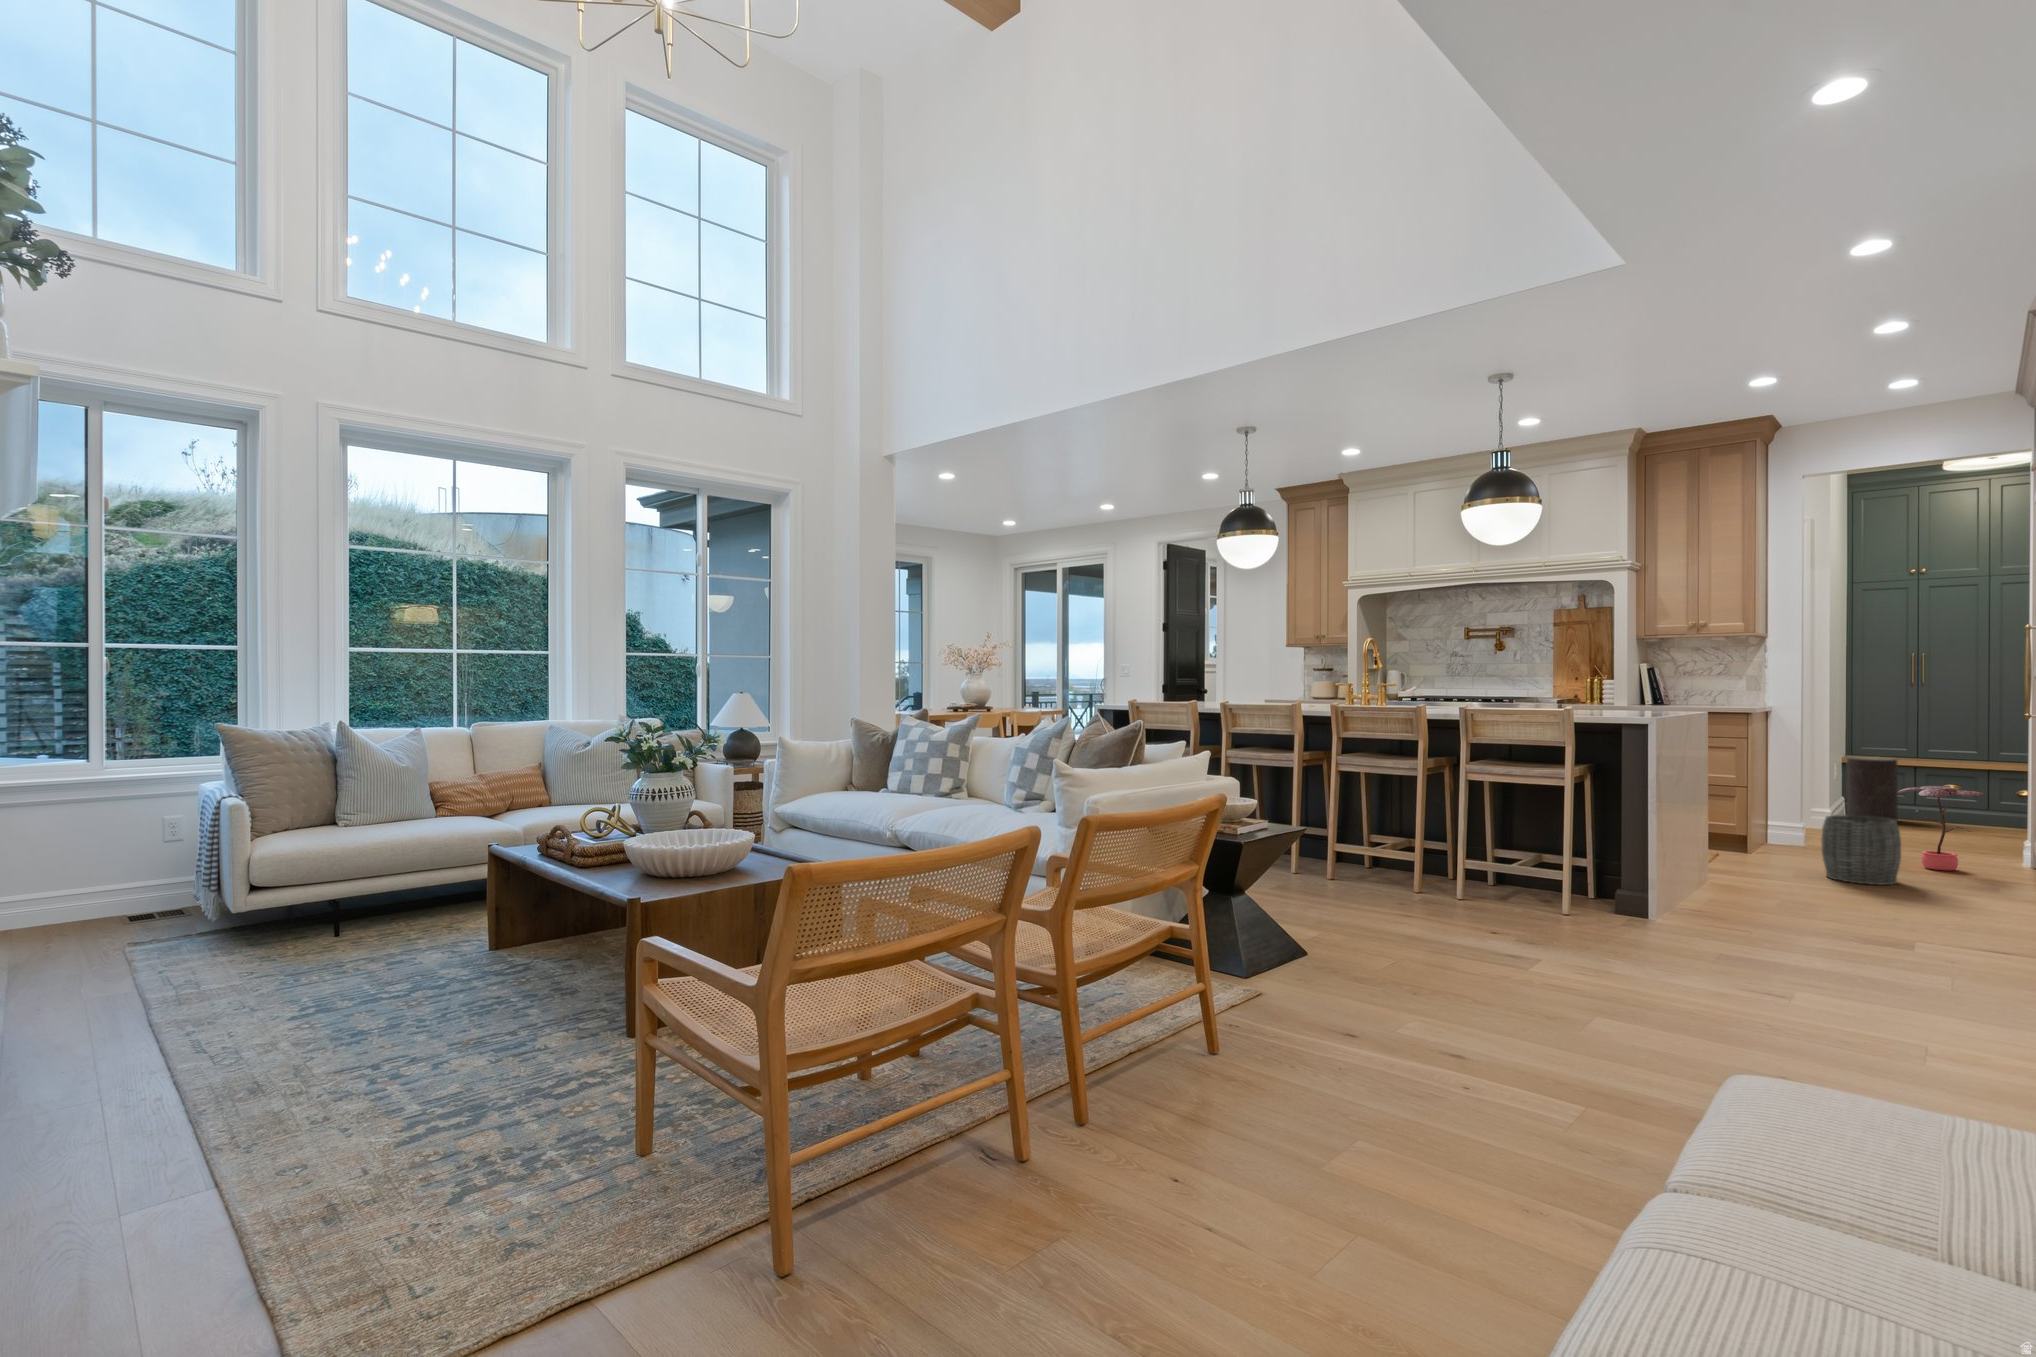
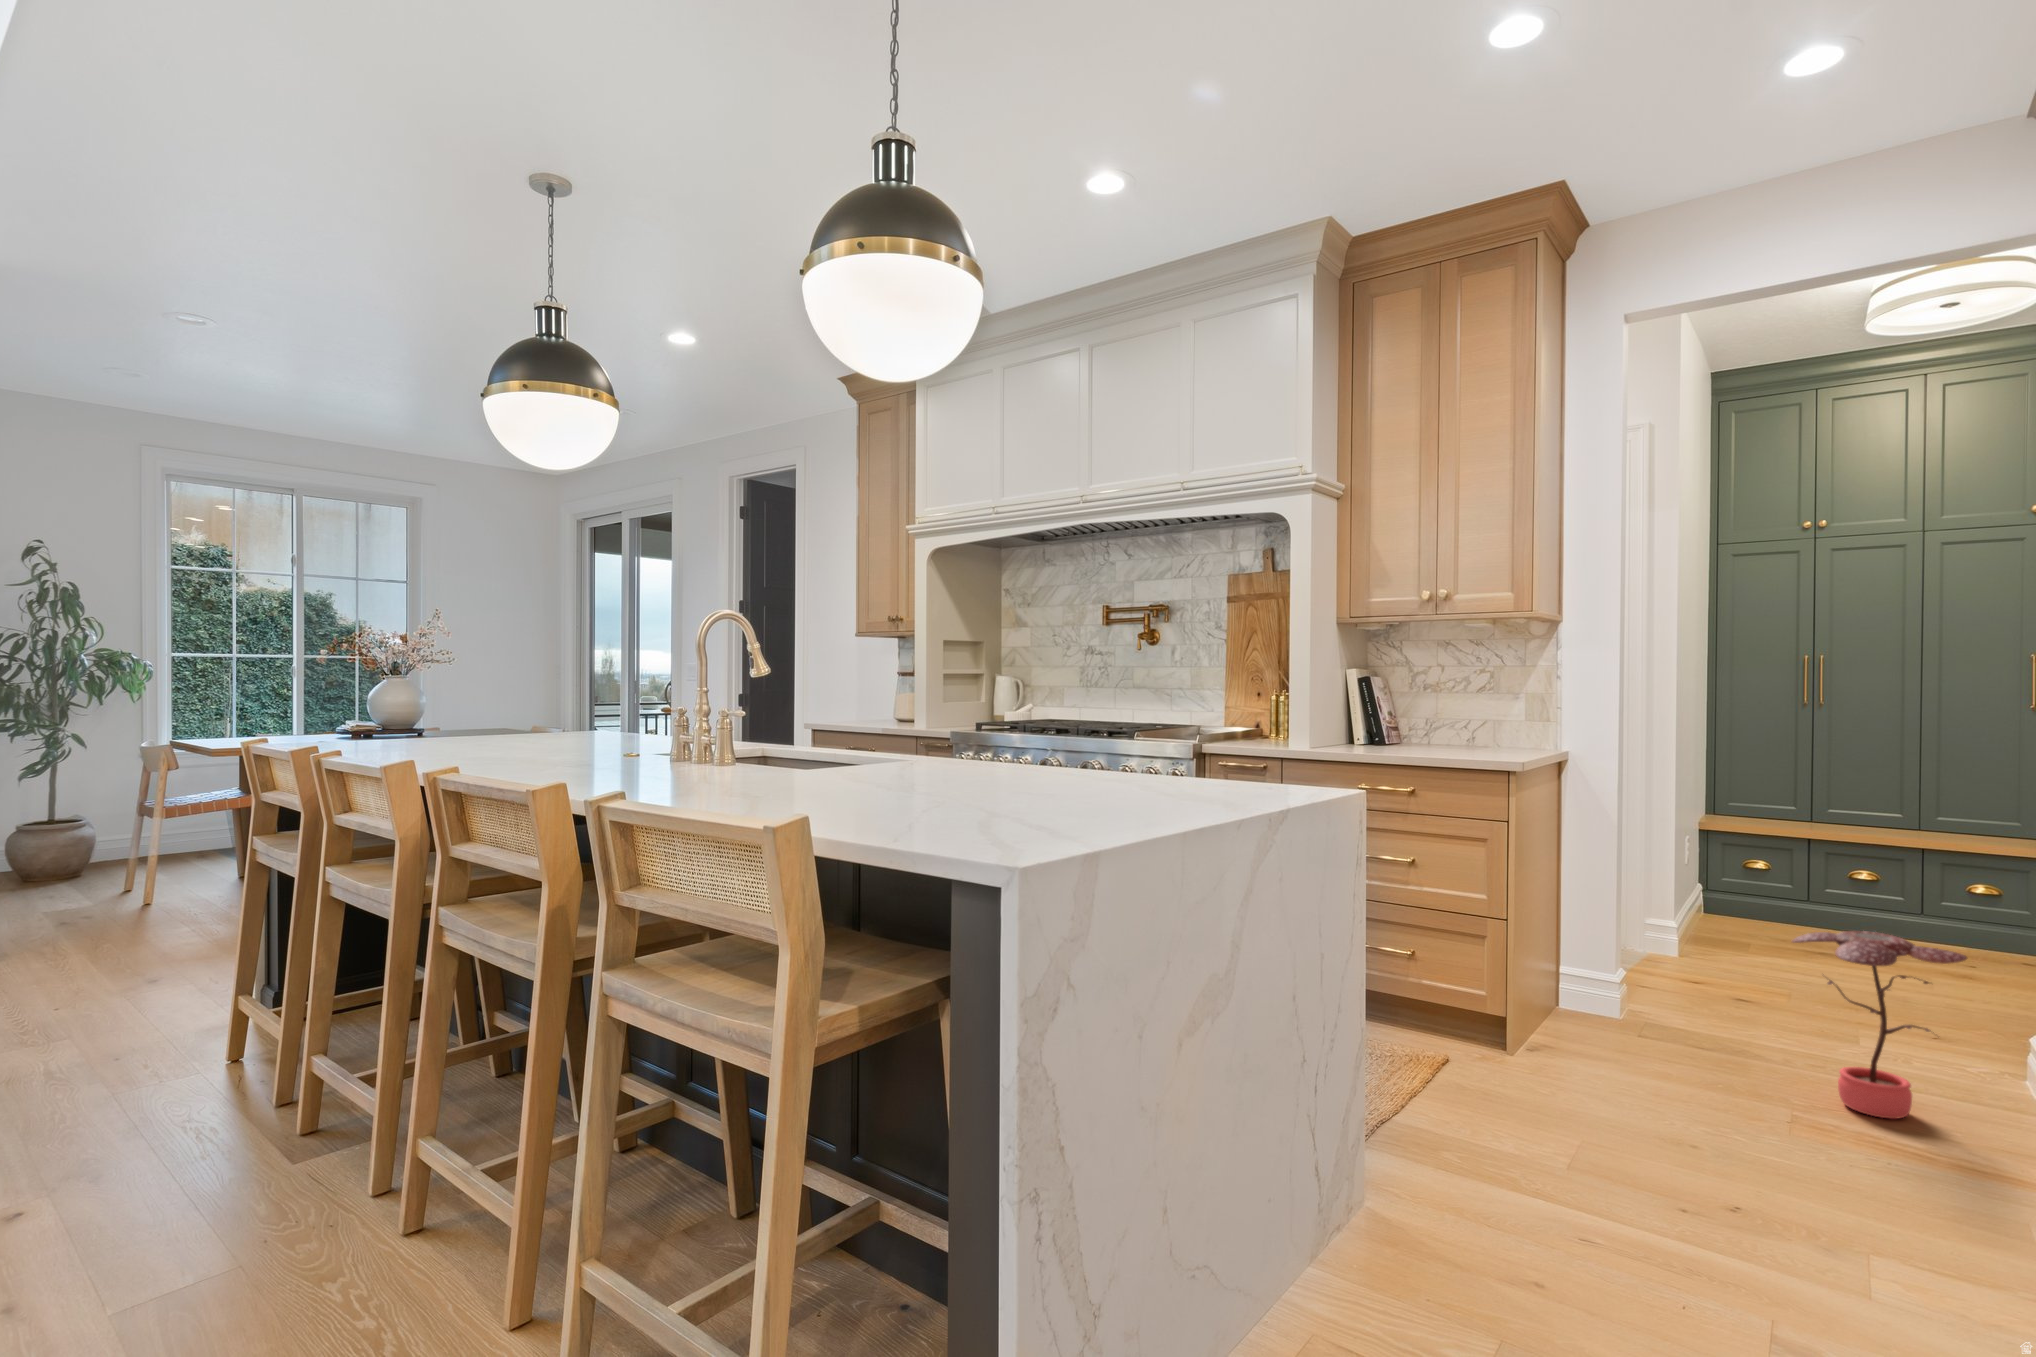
stool: present [1847,757,1898,822] -> none [1703,823,1781,937]
woven basket: present [1821,815,1901,885] -> none [1637,1010,1805,1200]

